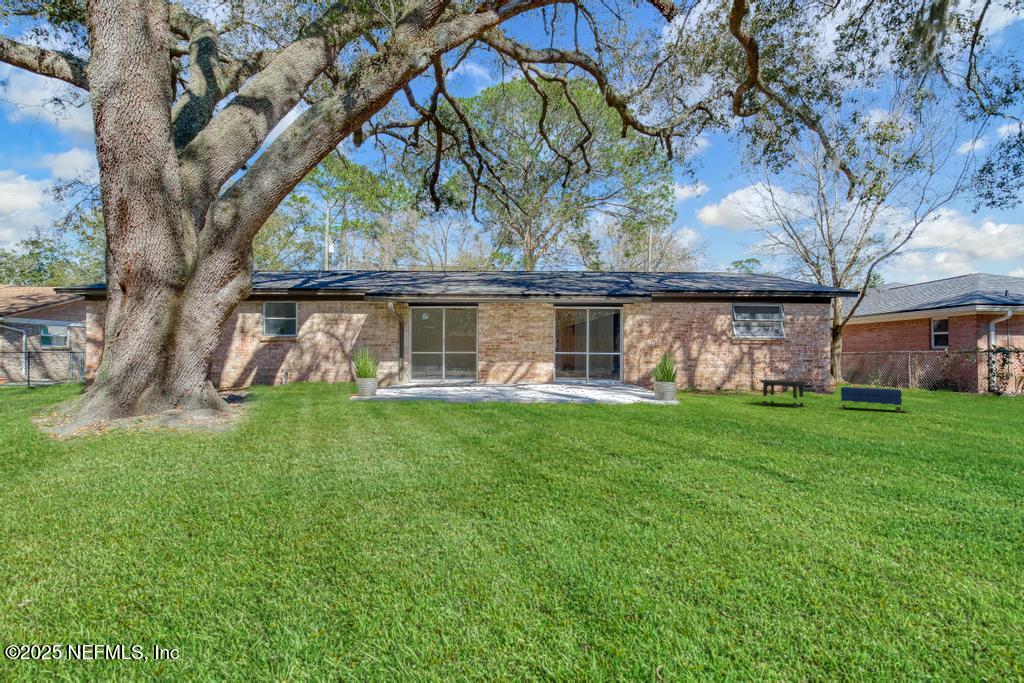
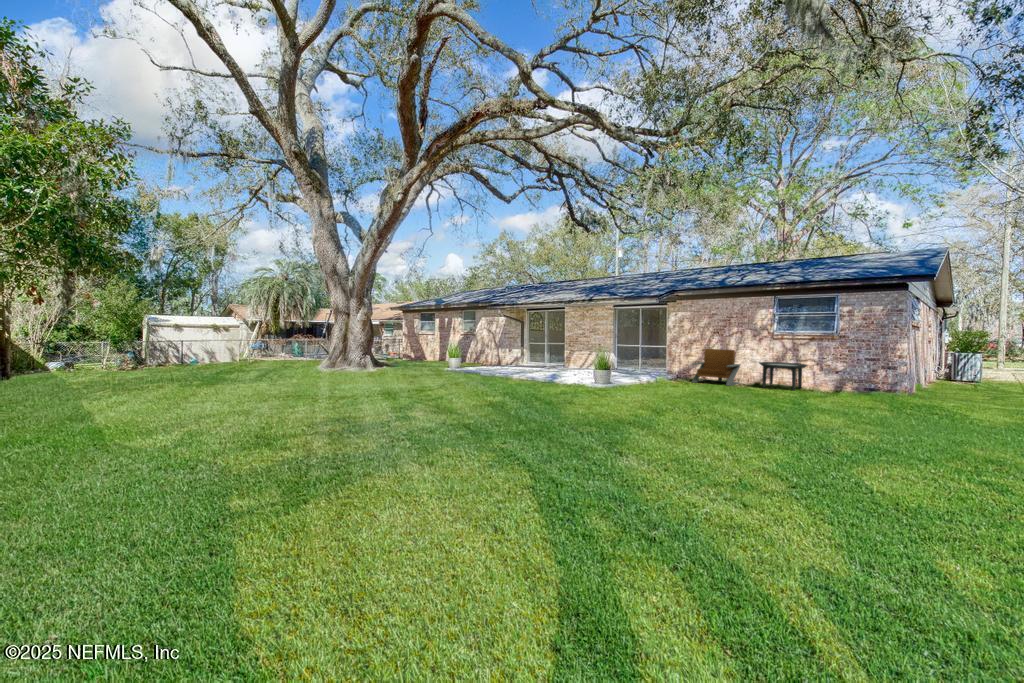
lounge chair: none [691,367,741,404] -> present [692,349,740,386]
bench: present [841,387,902,413] -> none [839,370,900,397]

